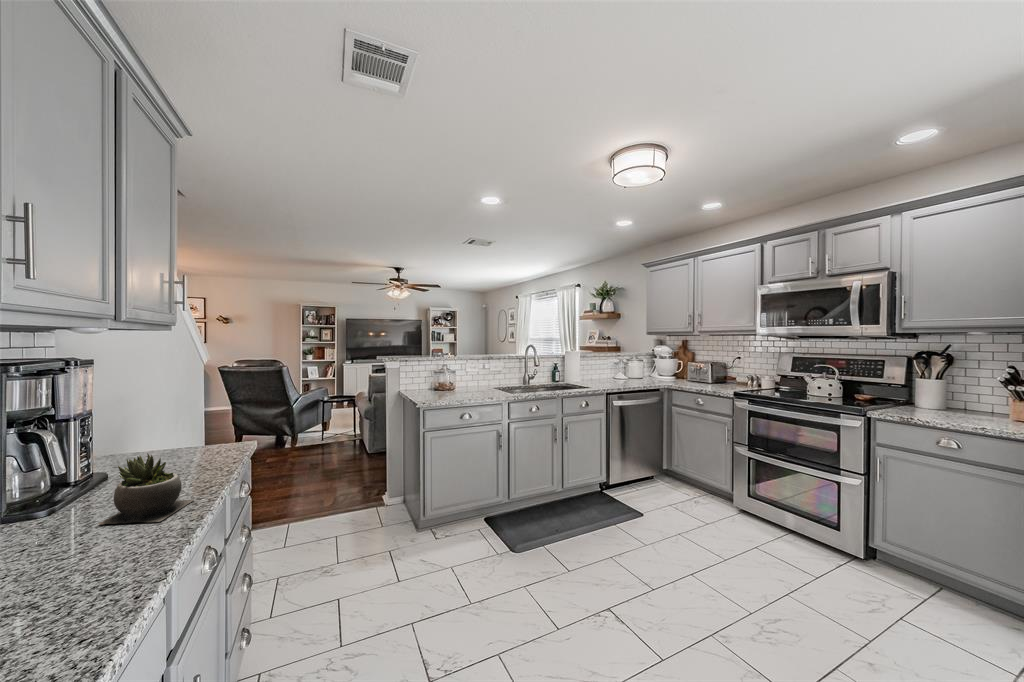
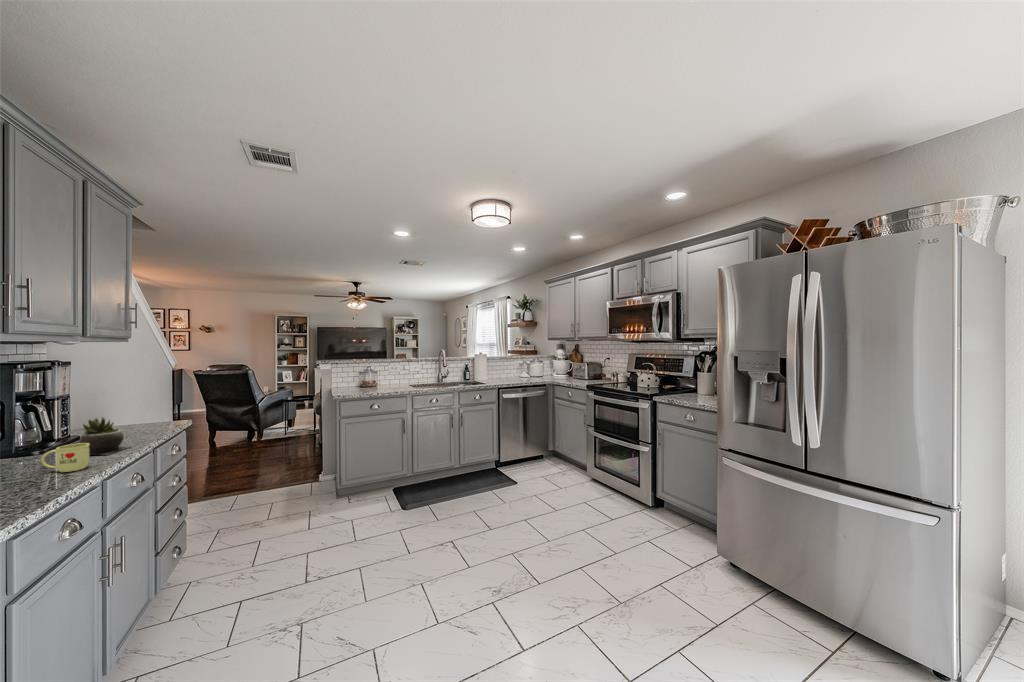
mug: none [53,512,138,573] -> present [41,443,89,472]

